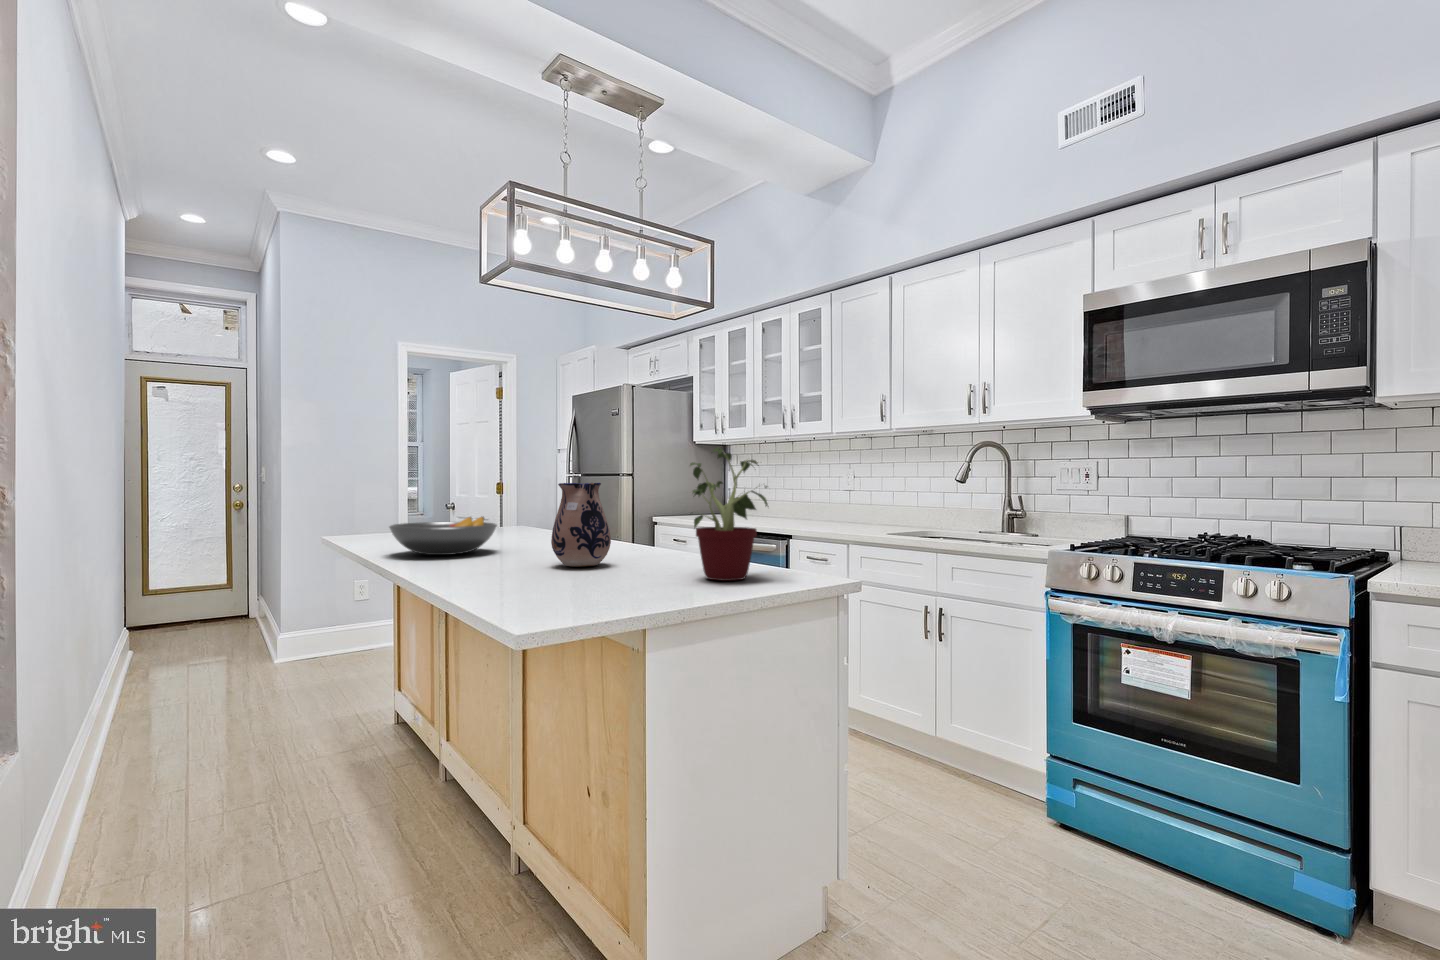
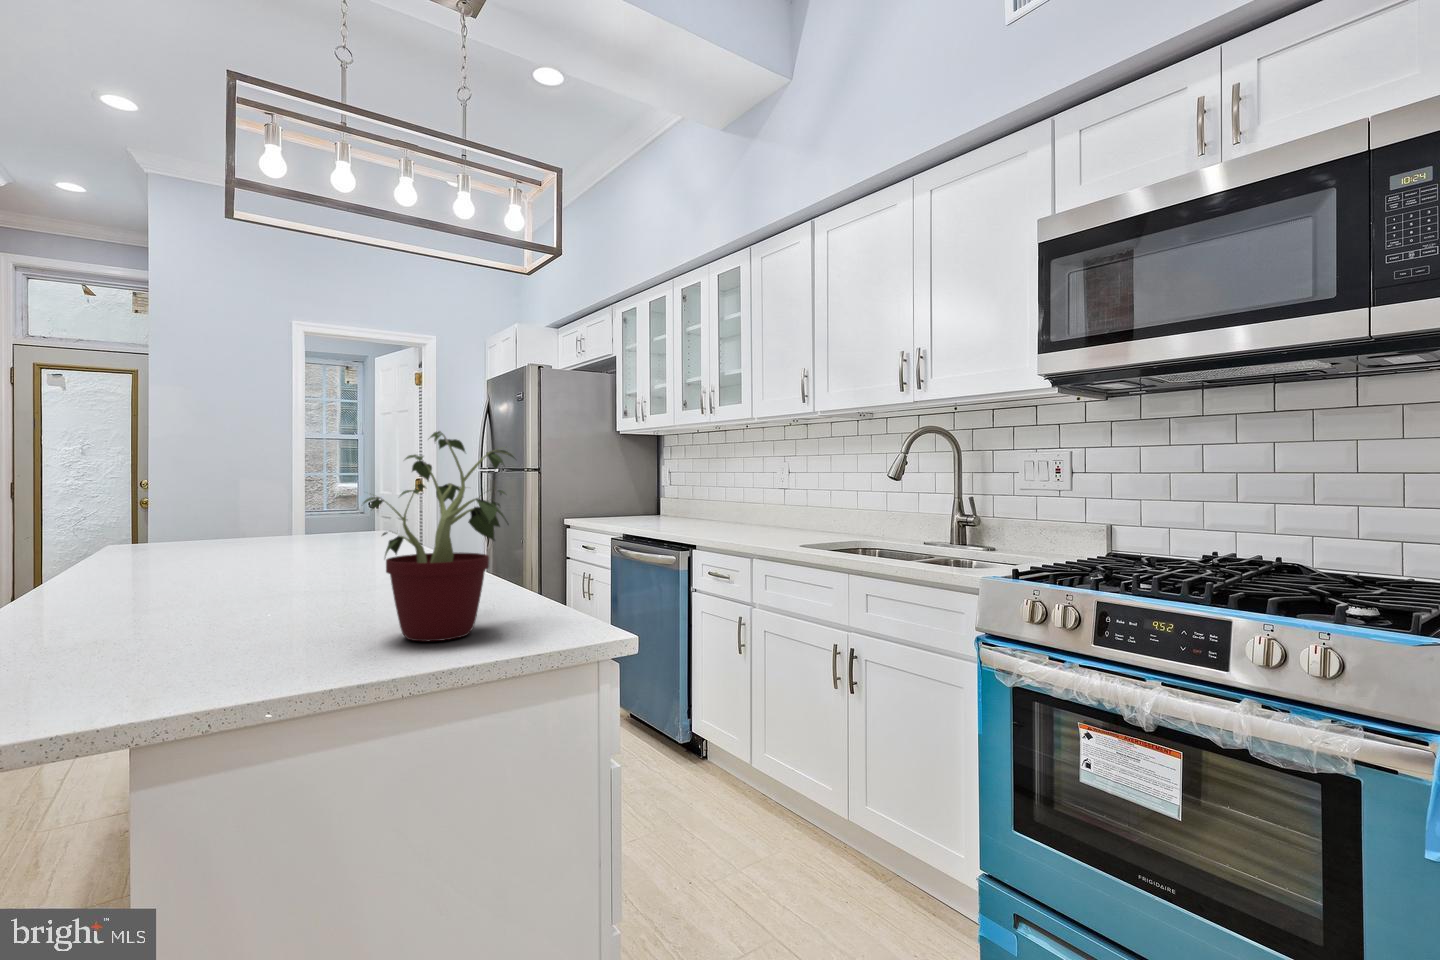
ceramic pitcher: present [551,483,611,567] -> none [234,485,334,608]
fruit bowl: present [389,516,497,555] -> none [65,529,243,583]

